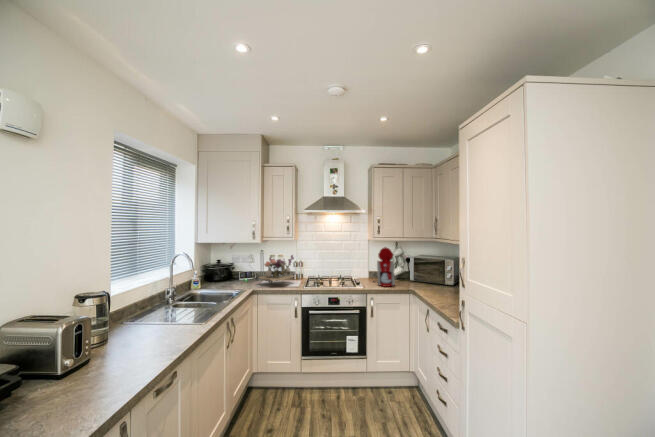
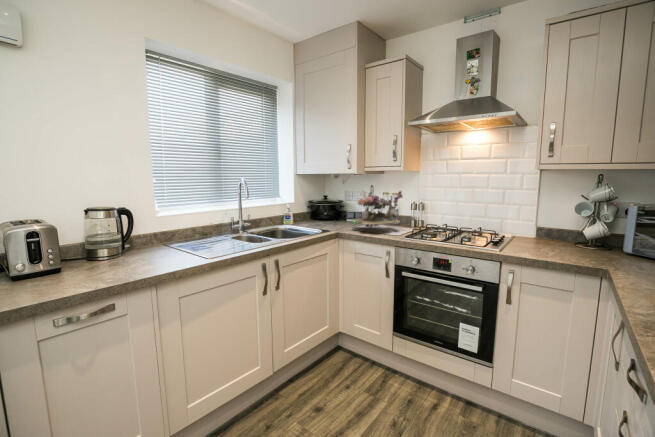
coffee maker: present [373,247,395,287] -> none [535,179,582,256]

